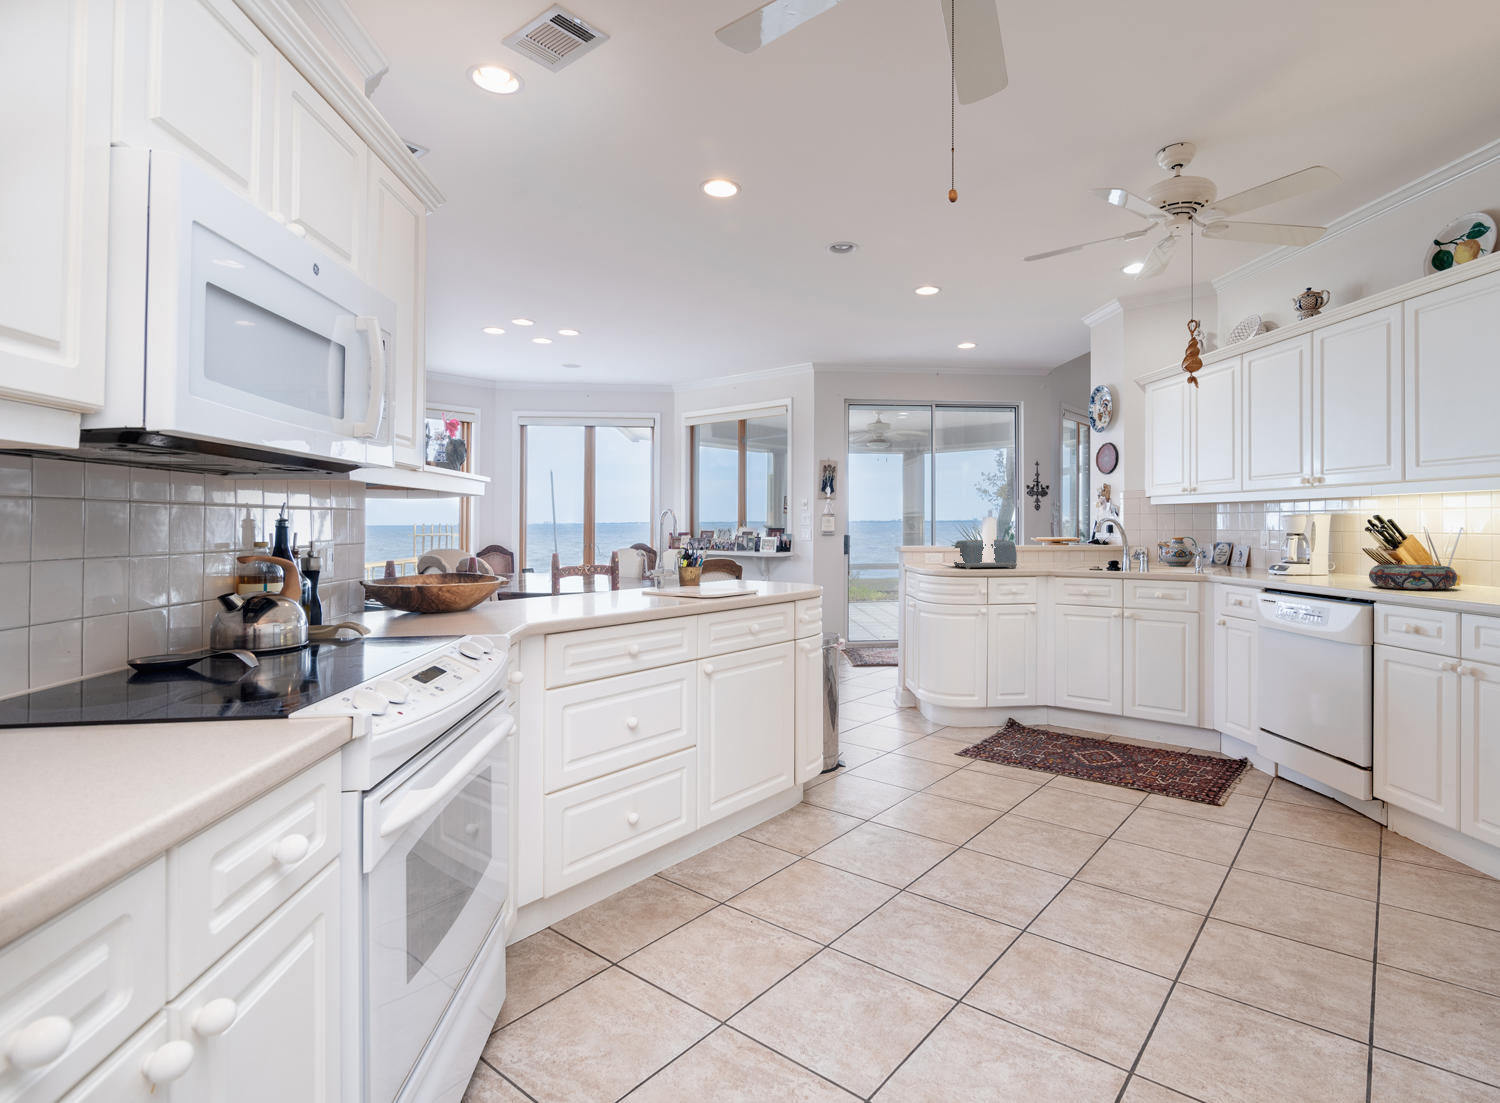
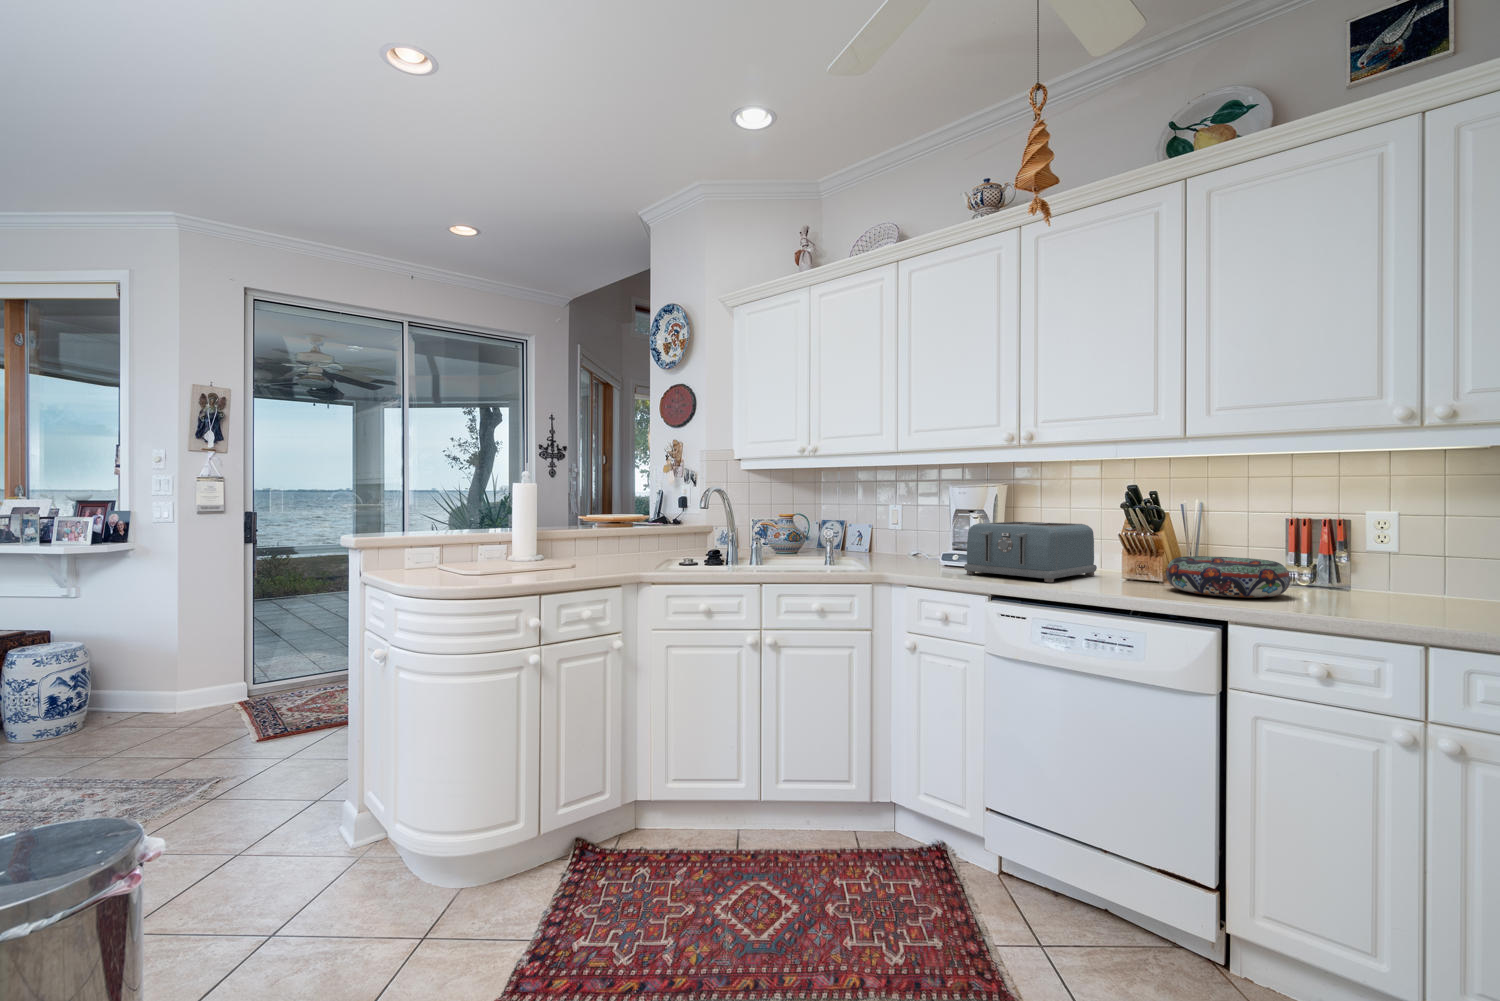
toaster: present [952,540,1017,569] -> present [964,521,1097,583]

